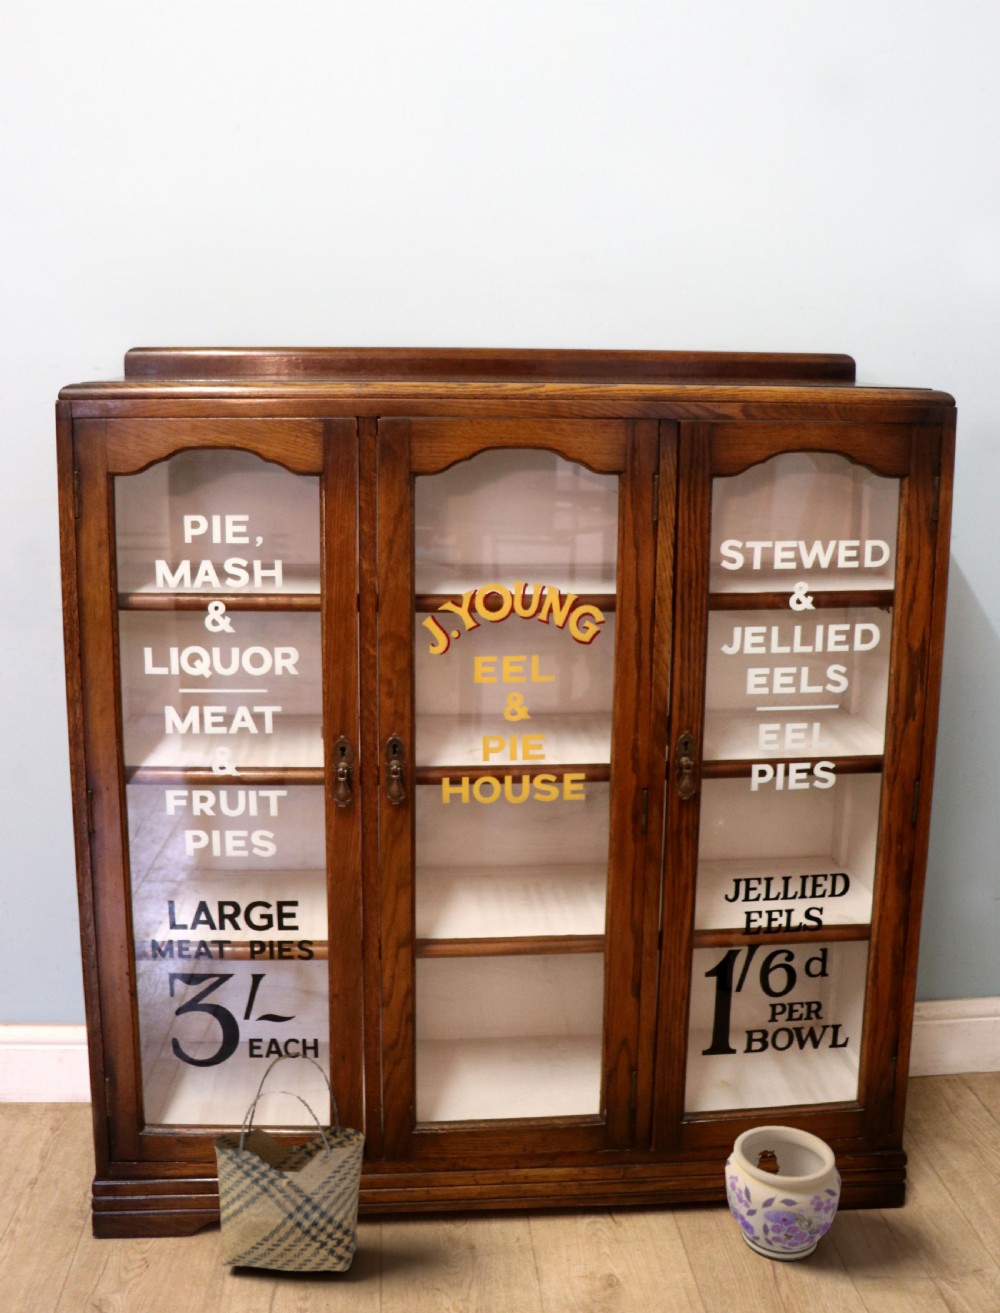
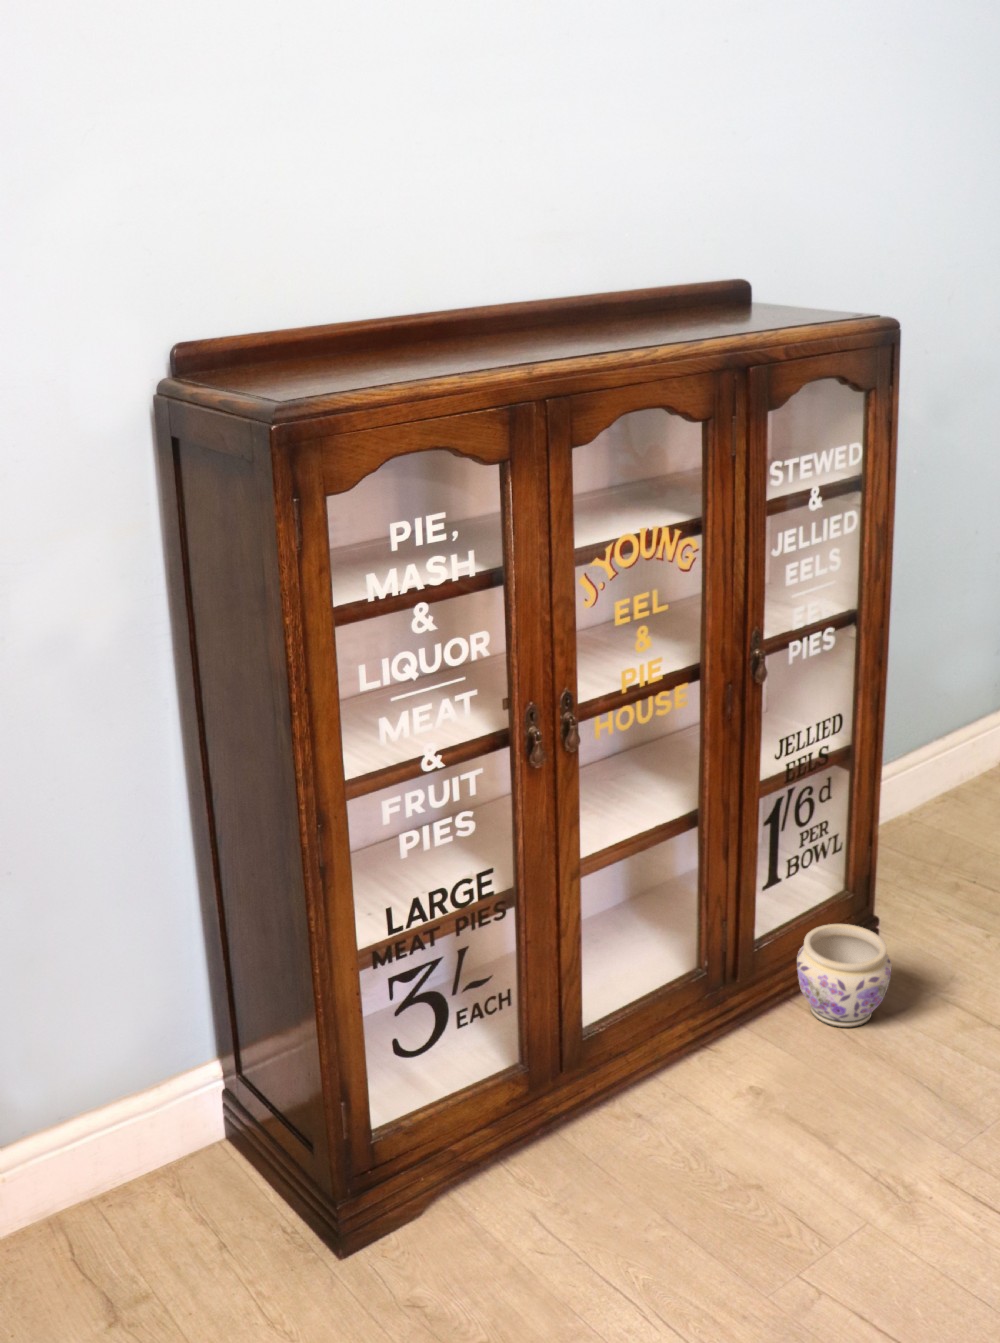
woven basket: present [212,1053,365,1271] -> none [474,1005,601,1215]

